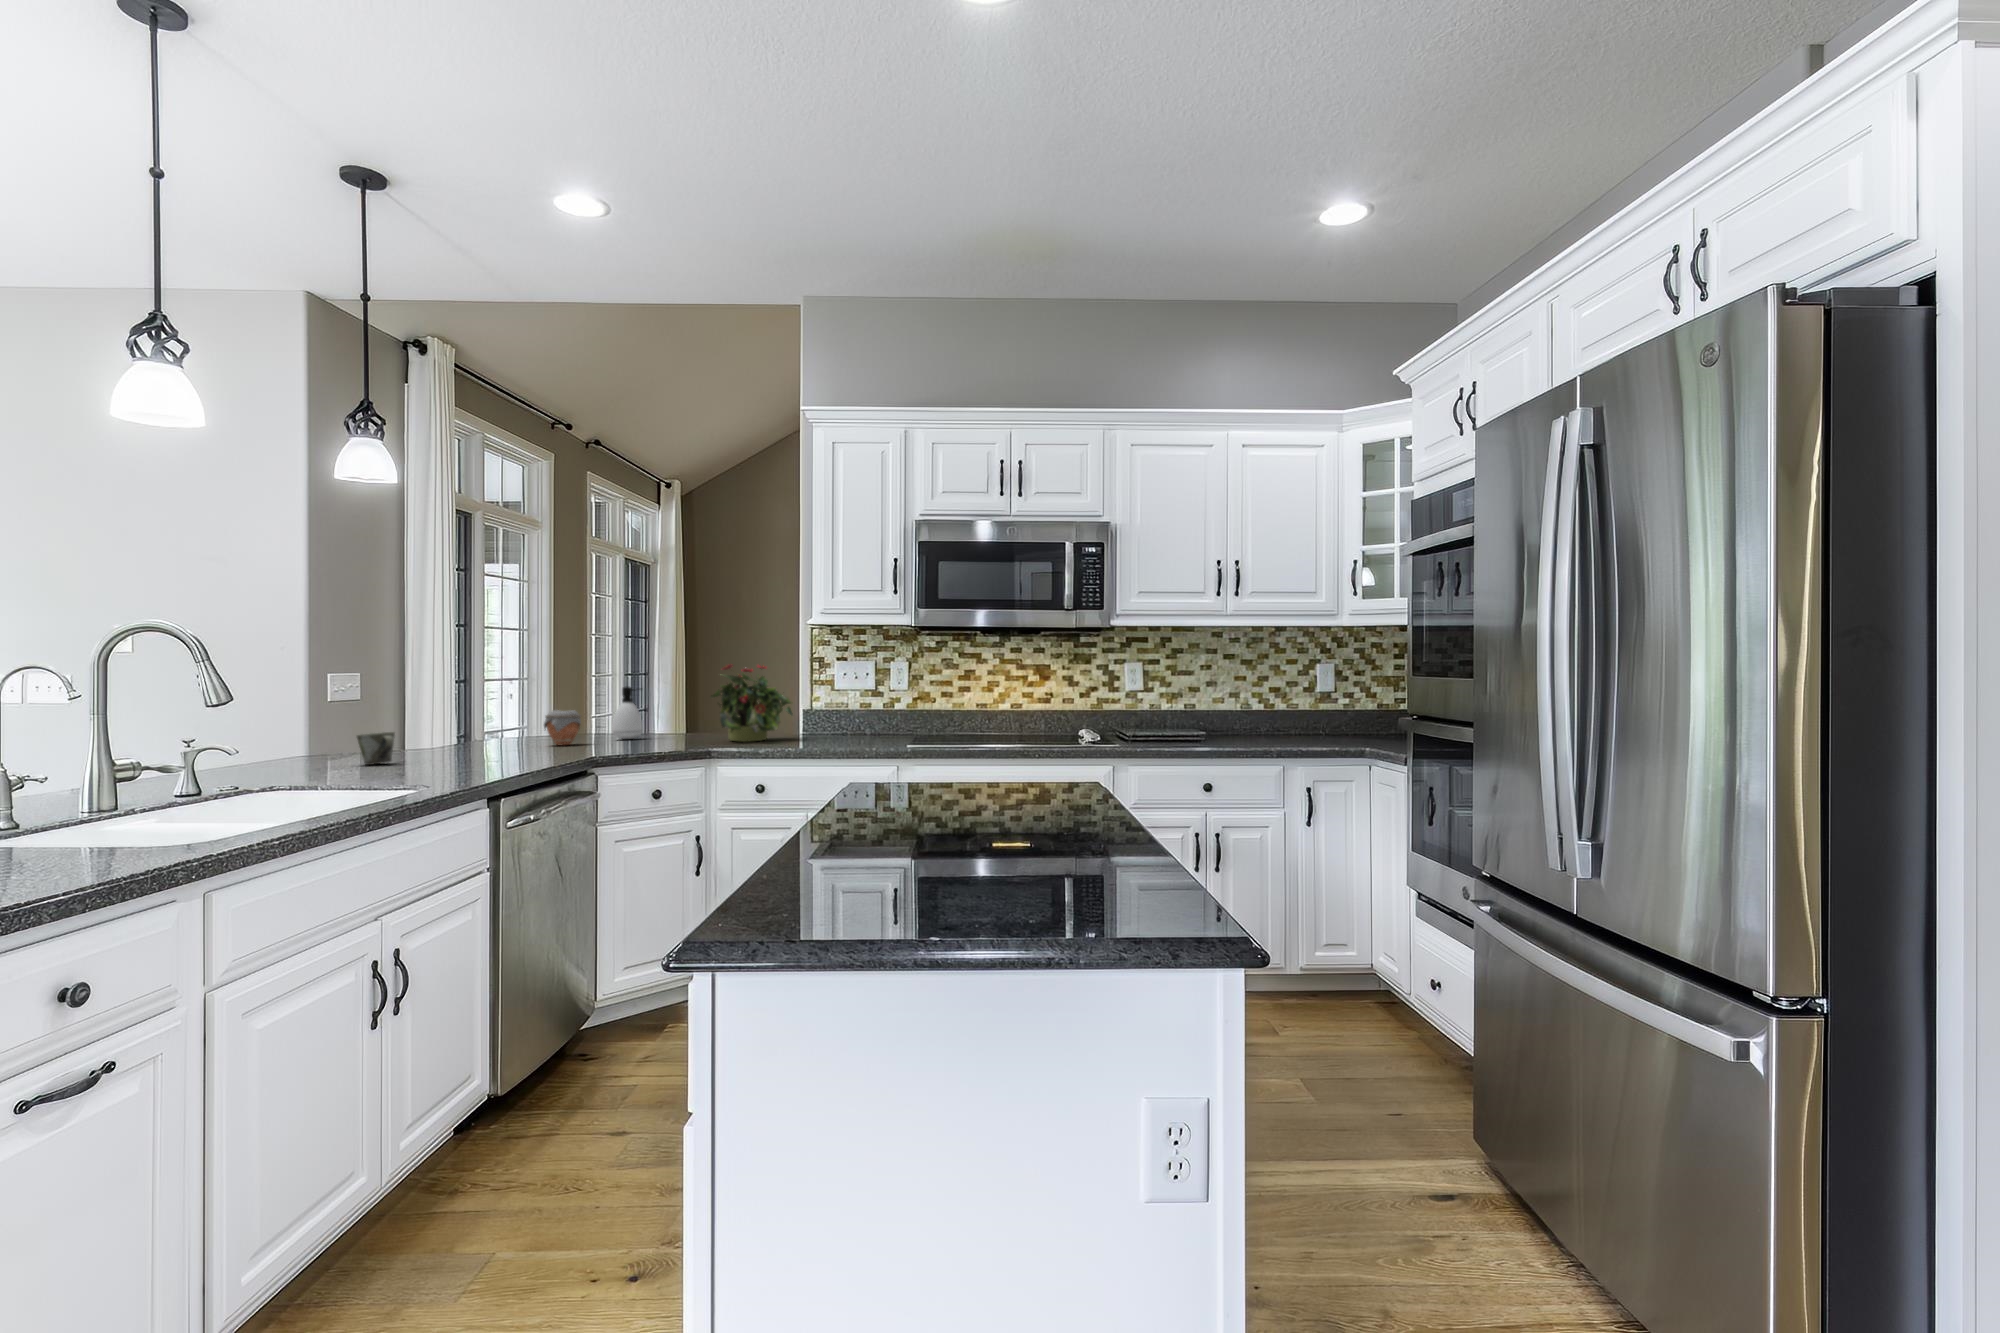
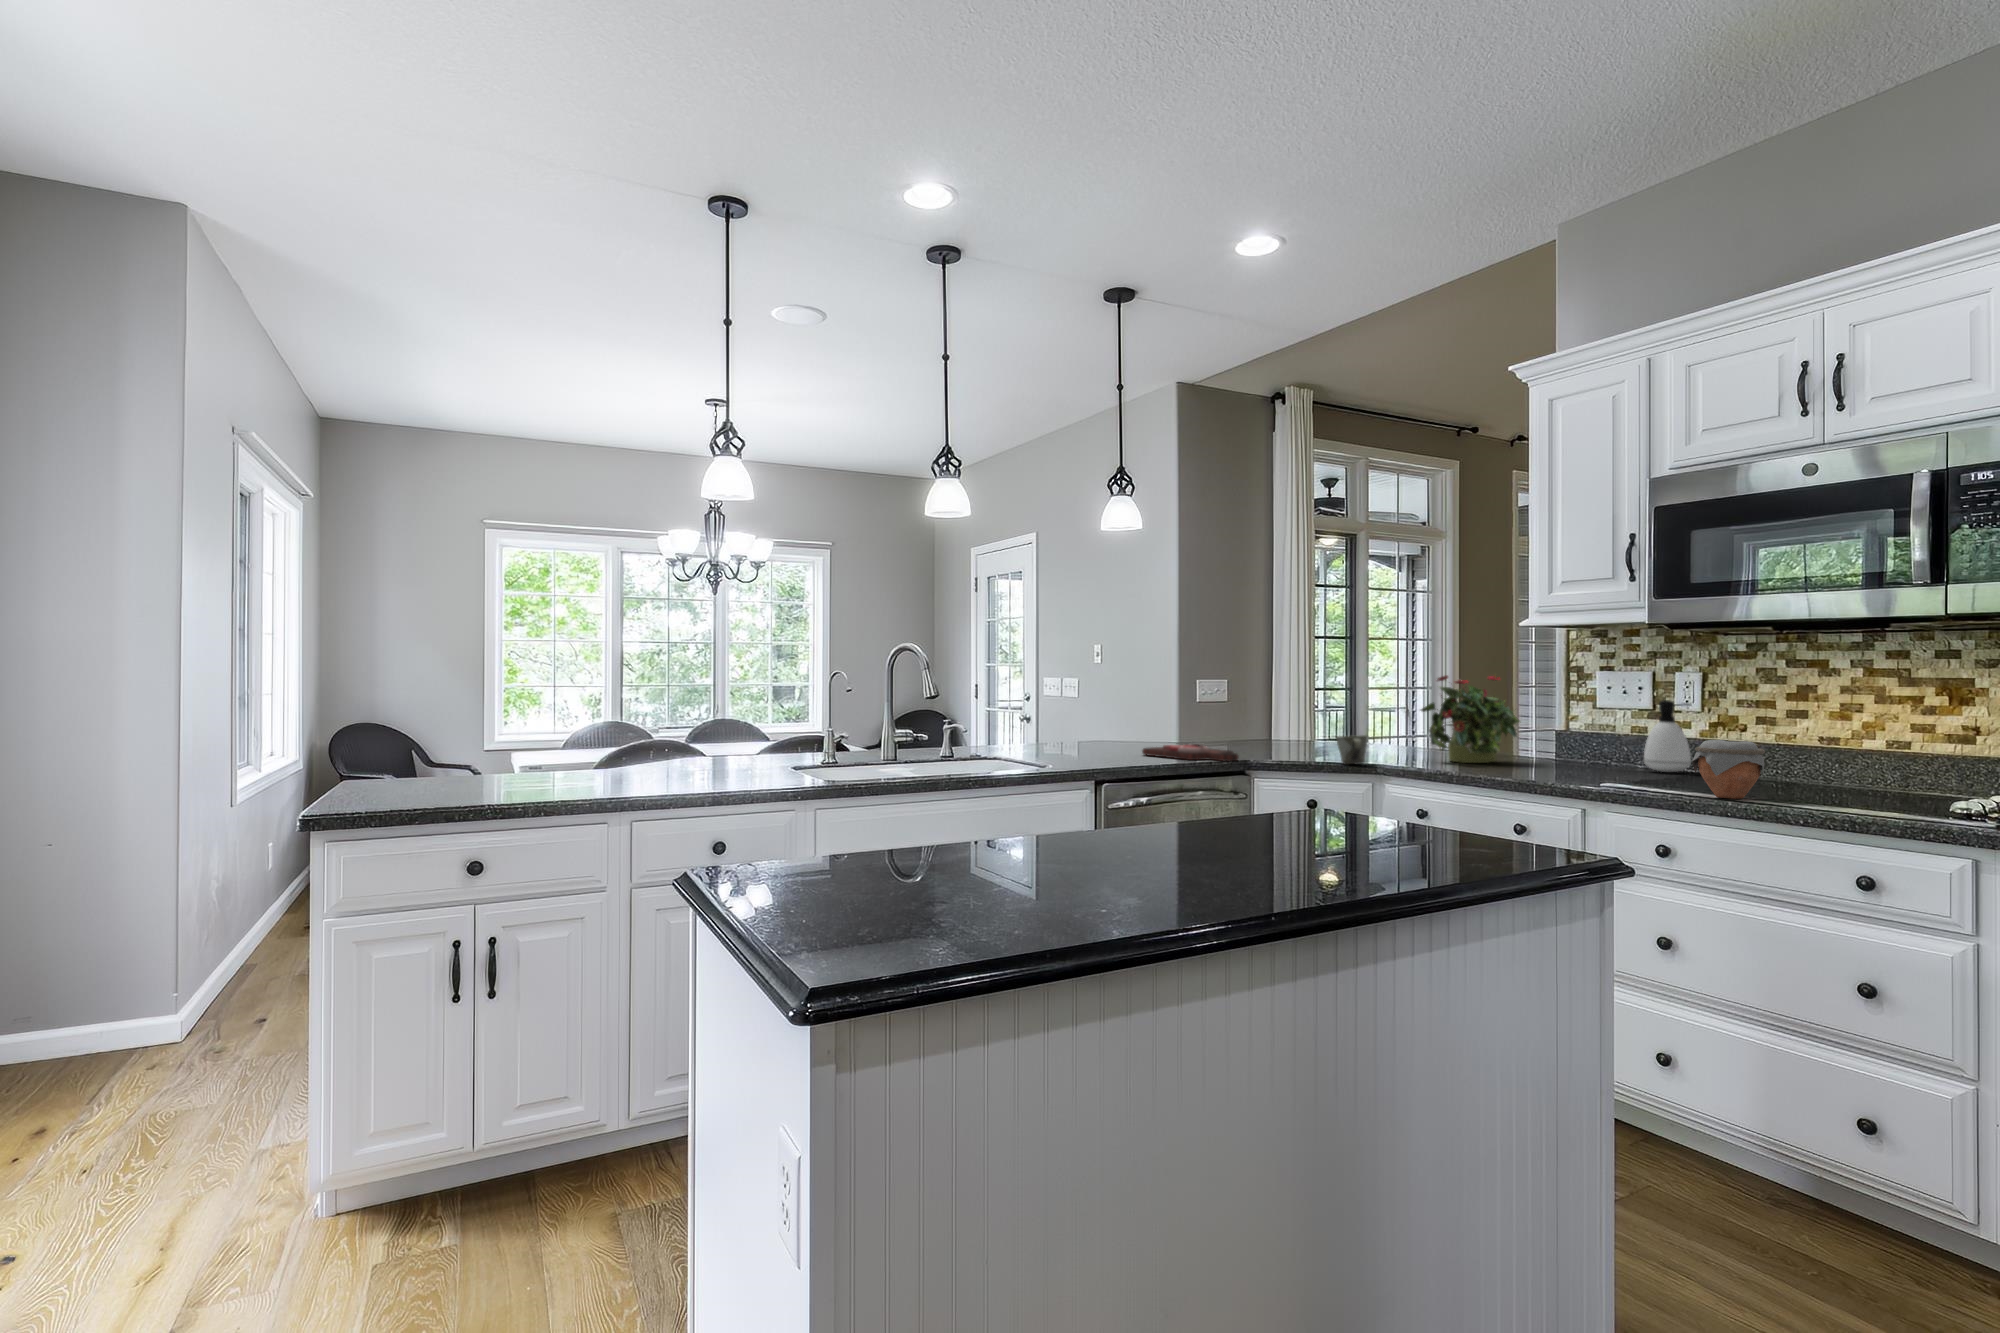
soap dispenser: present [612,686,642,739] -> present [1644,700,1691,772]
jar: present [544,710,581,745] -> present [1692,740,1765,799]
mug: present [357,732,395,765] -> present [1336,735,1367,764]
cutting board: none [426,743,570,763] -> present [1142,743,1239,761]

